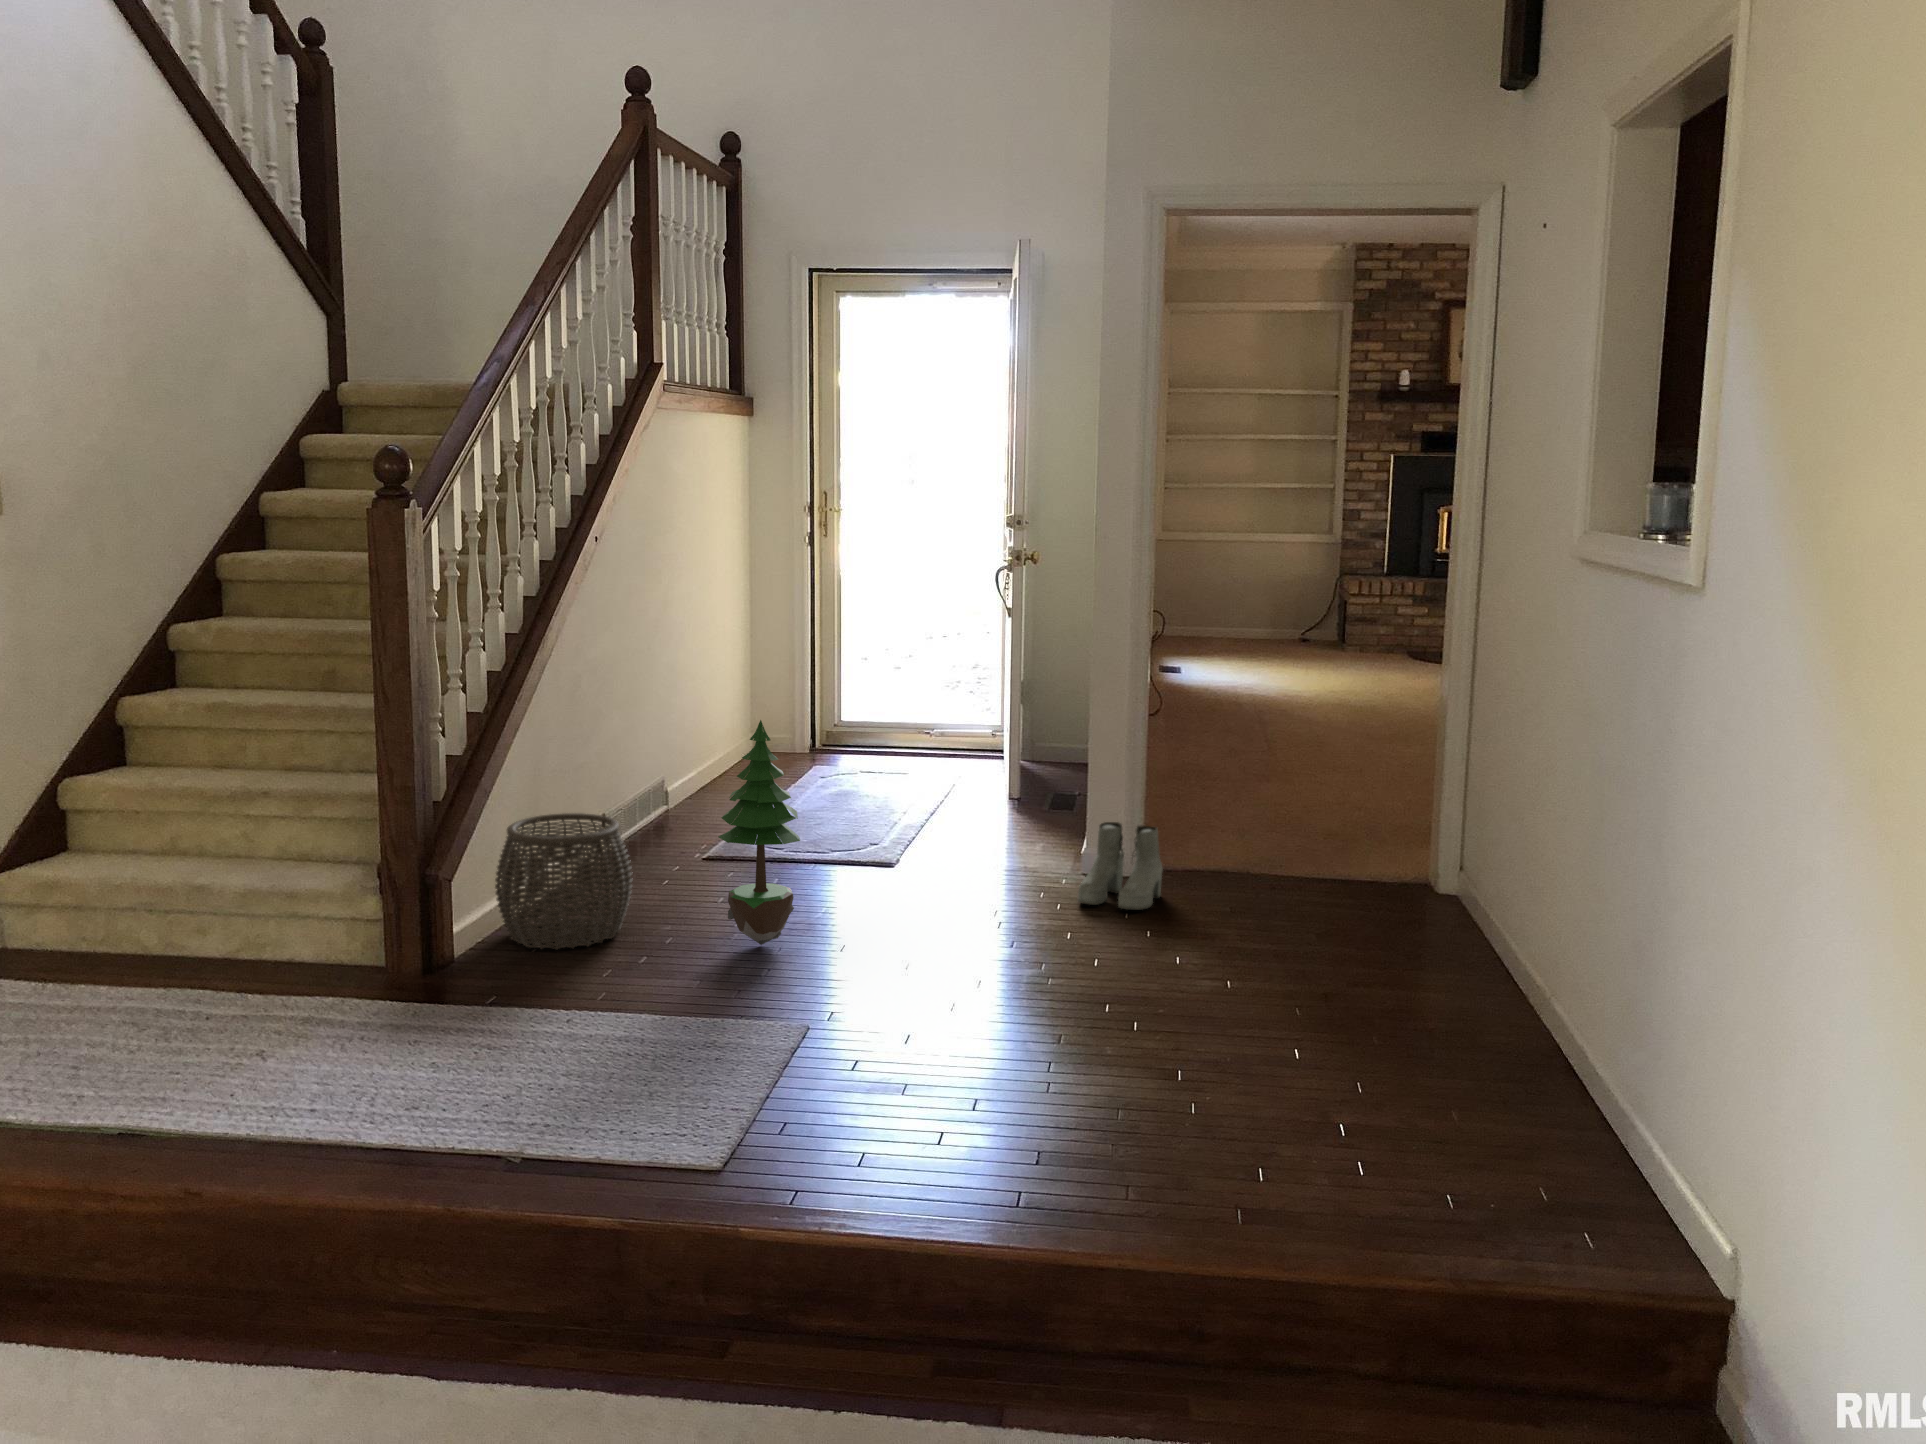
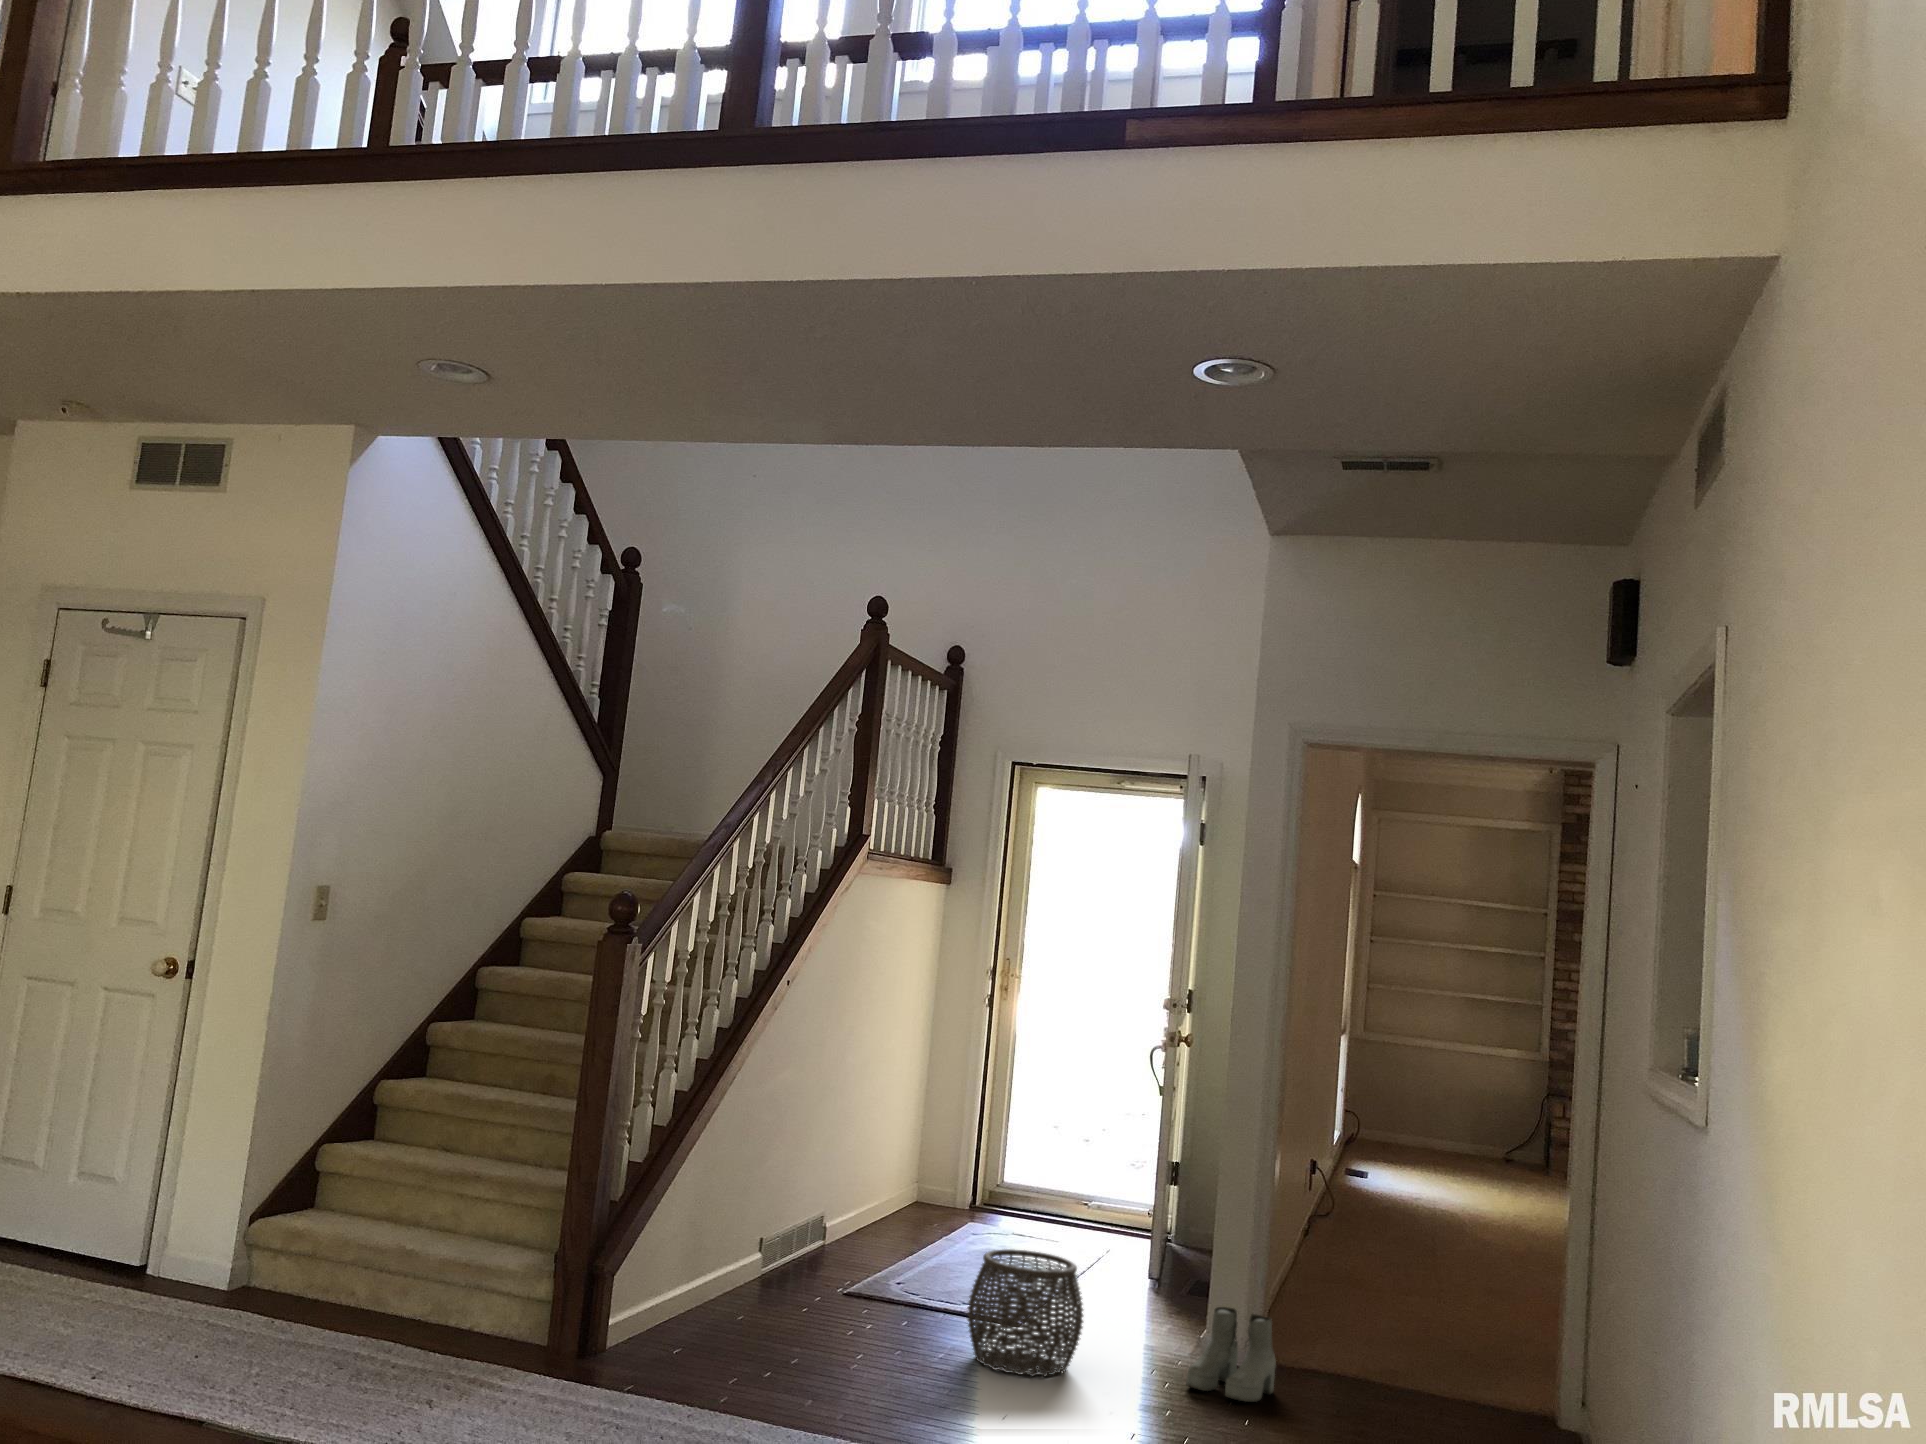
potted tree: present [718,720,800,945] -> none [846,1158,921,1377]
woven basket: present [495,813,633,949] -> present [967,1249,1083,1376]

